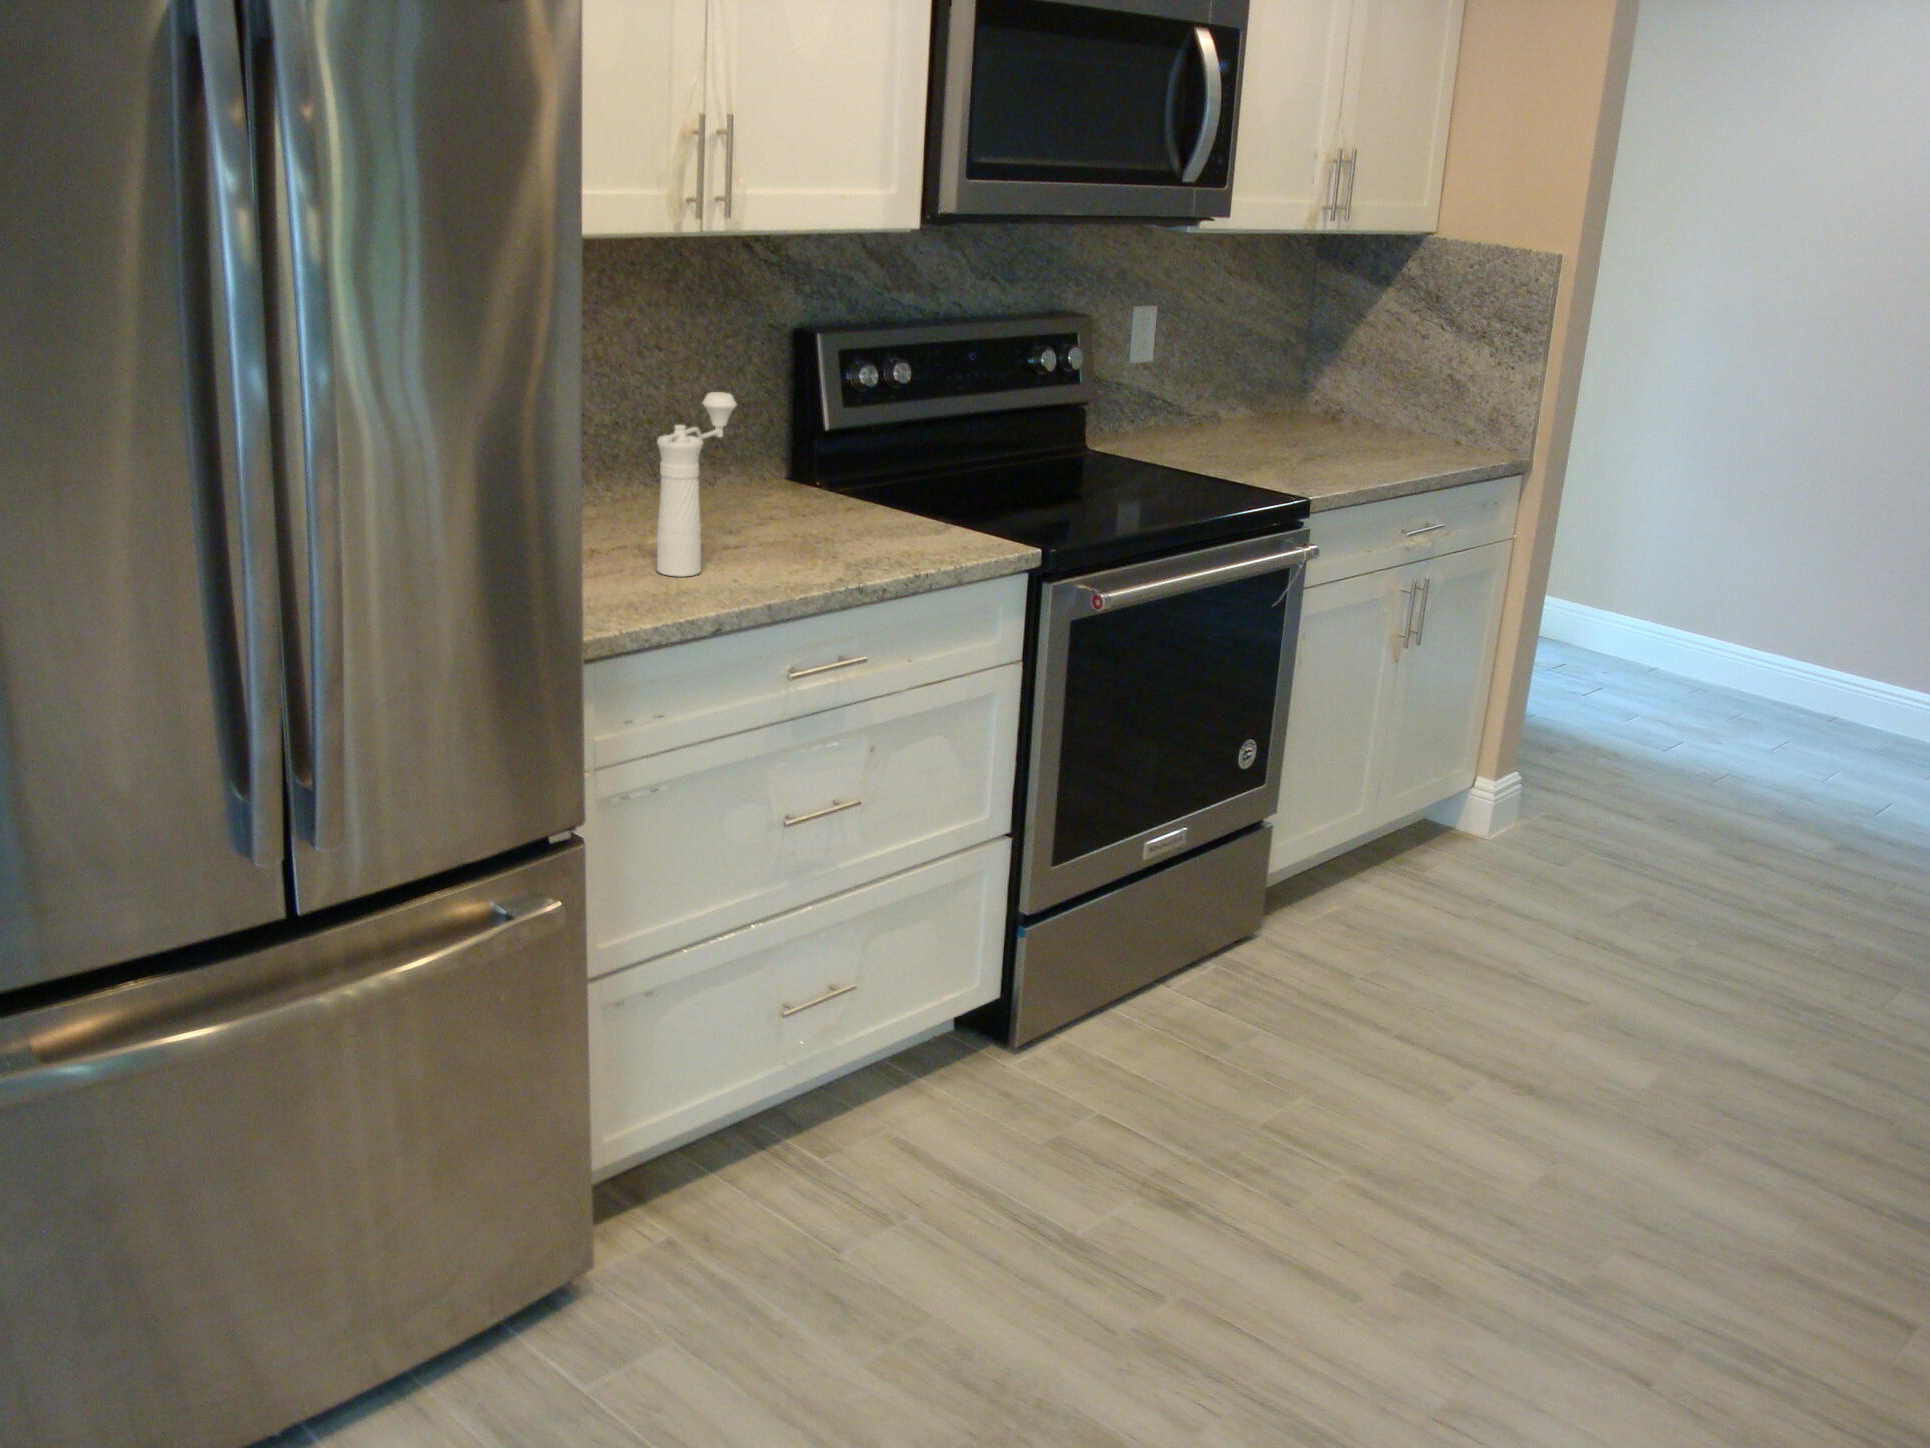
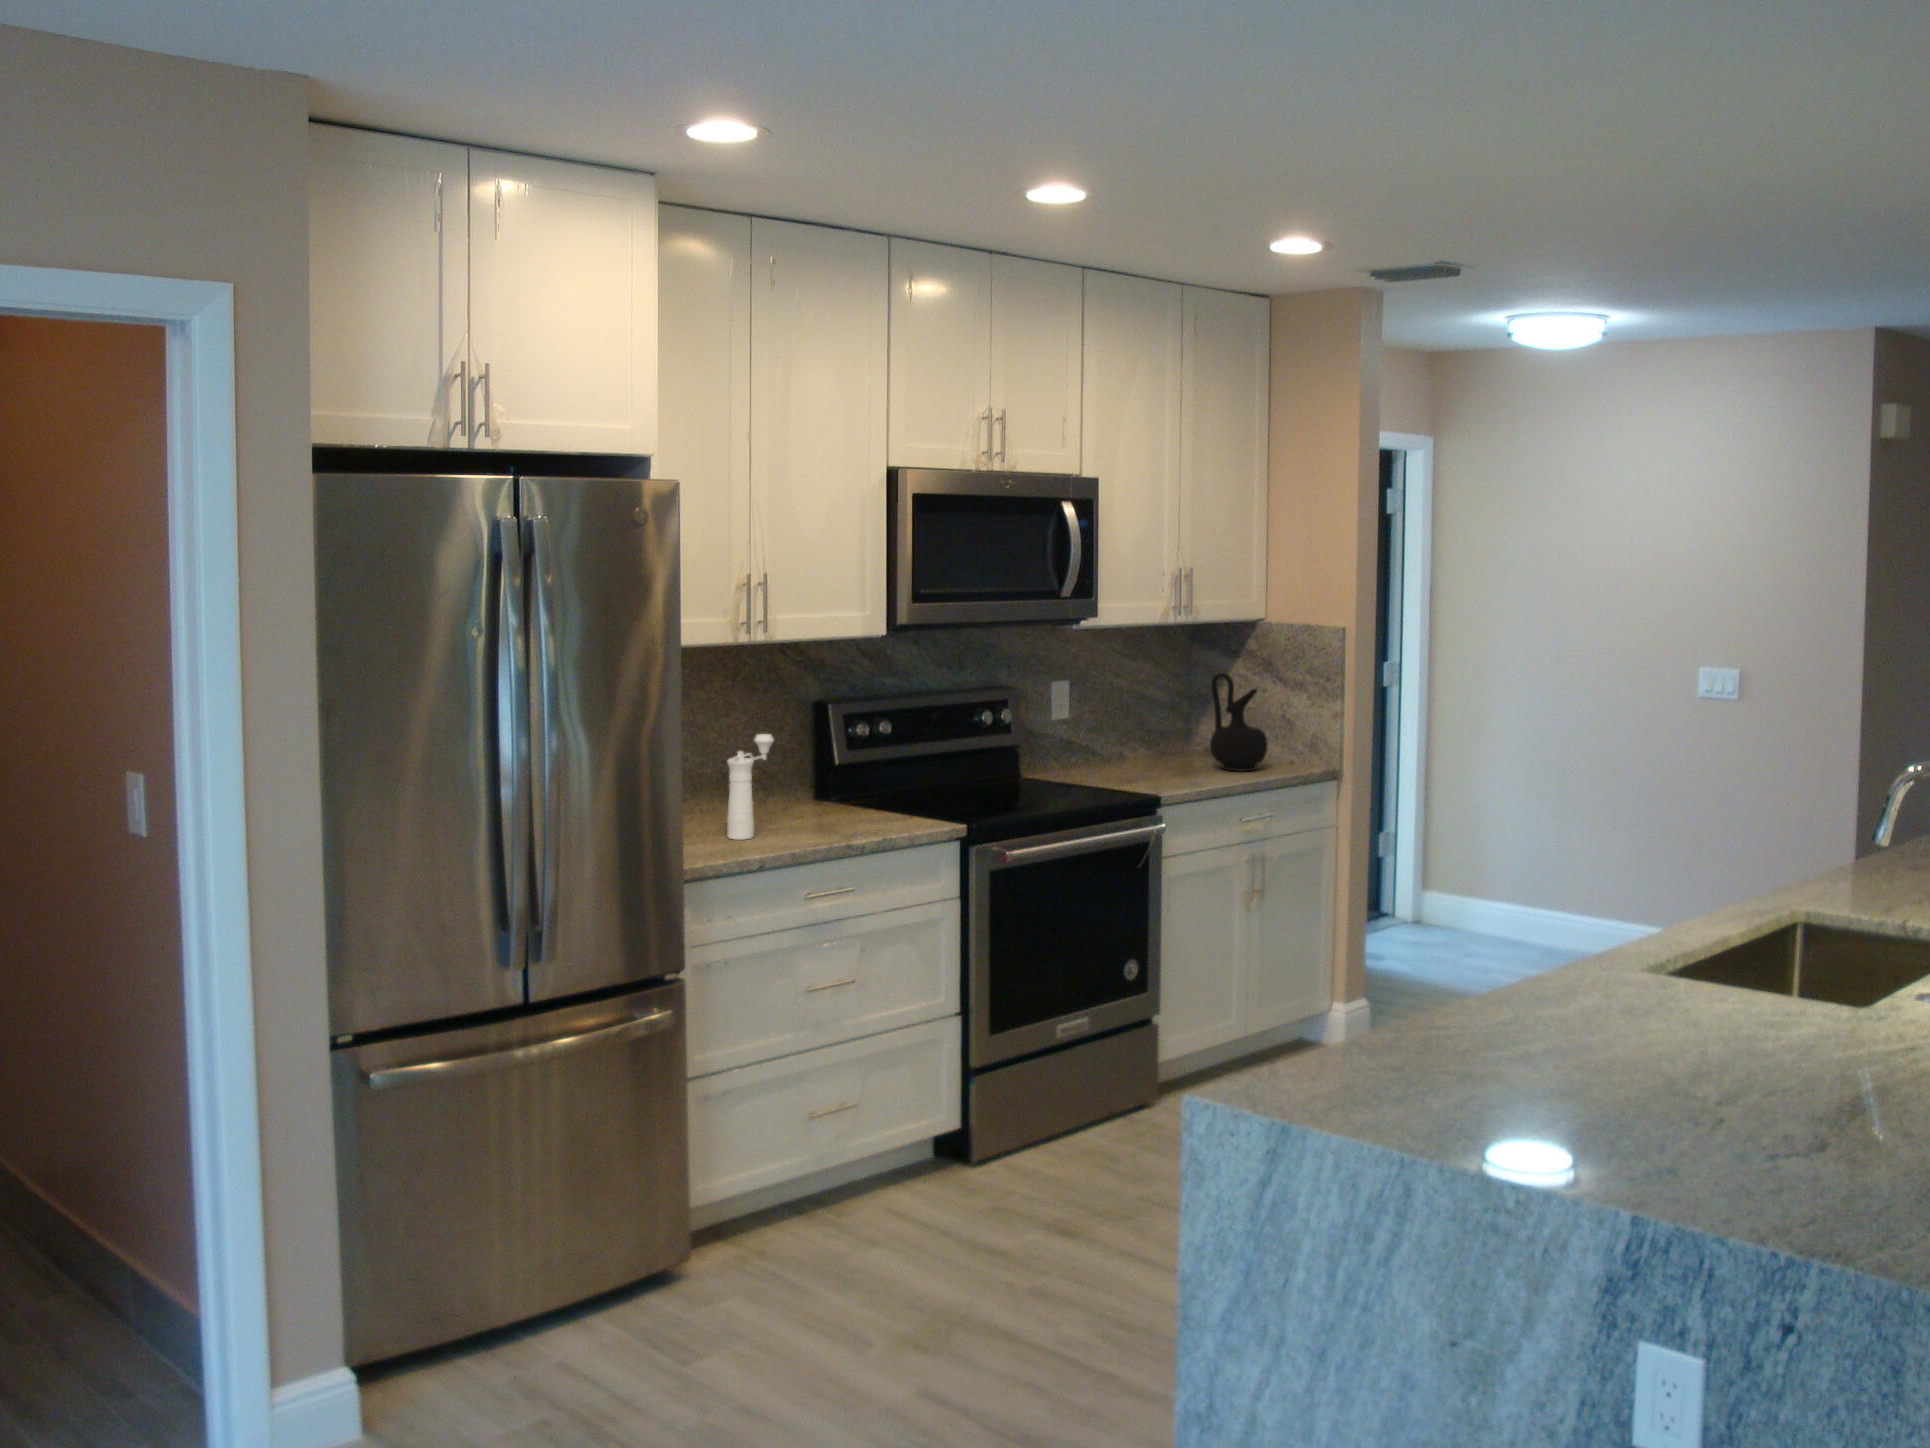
ceramic jug: none [1358,311,1443,460] -> present [1210,673,1268,771]

